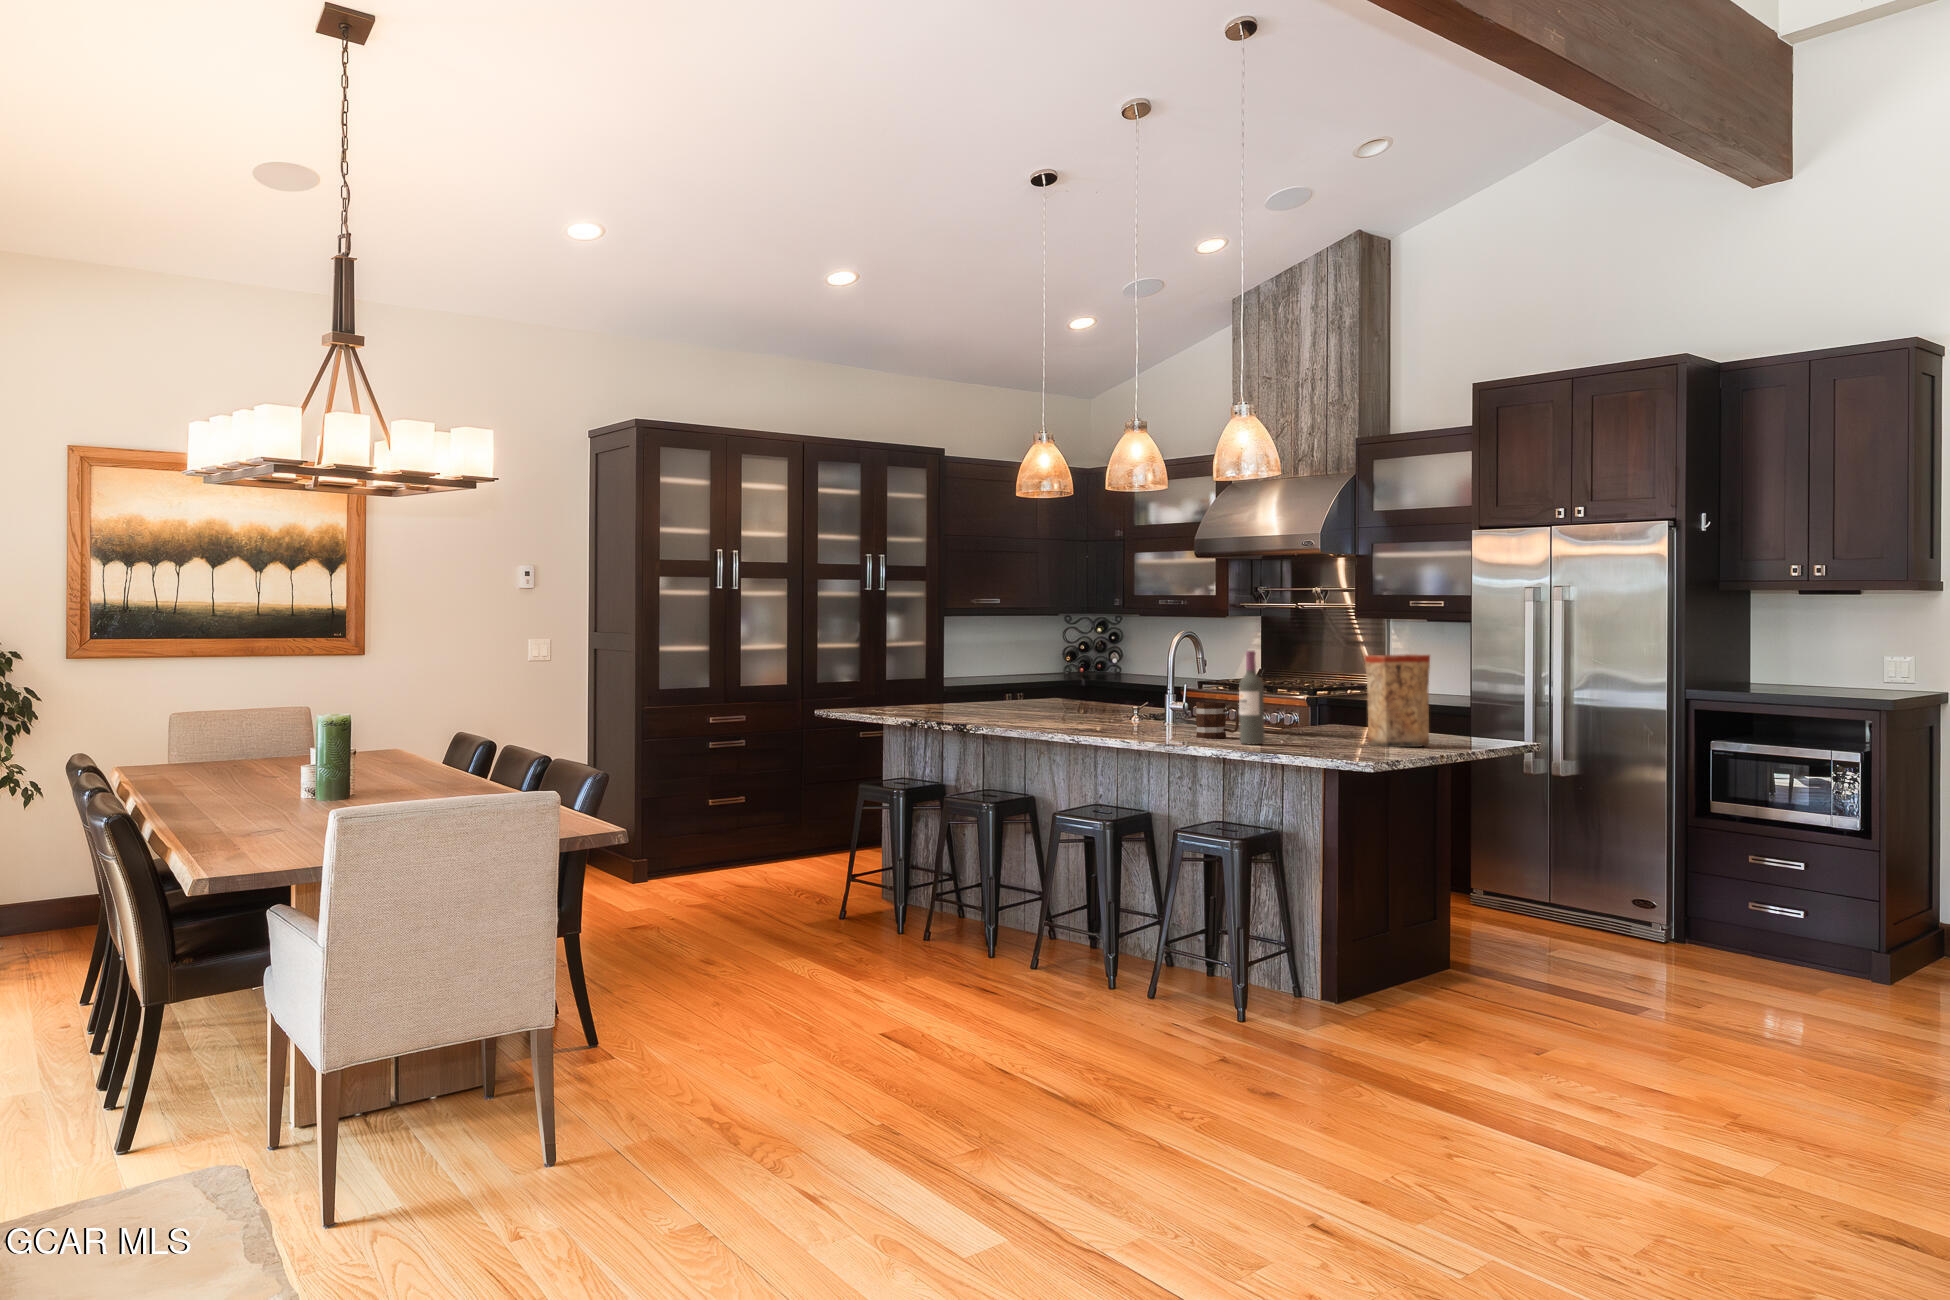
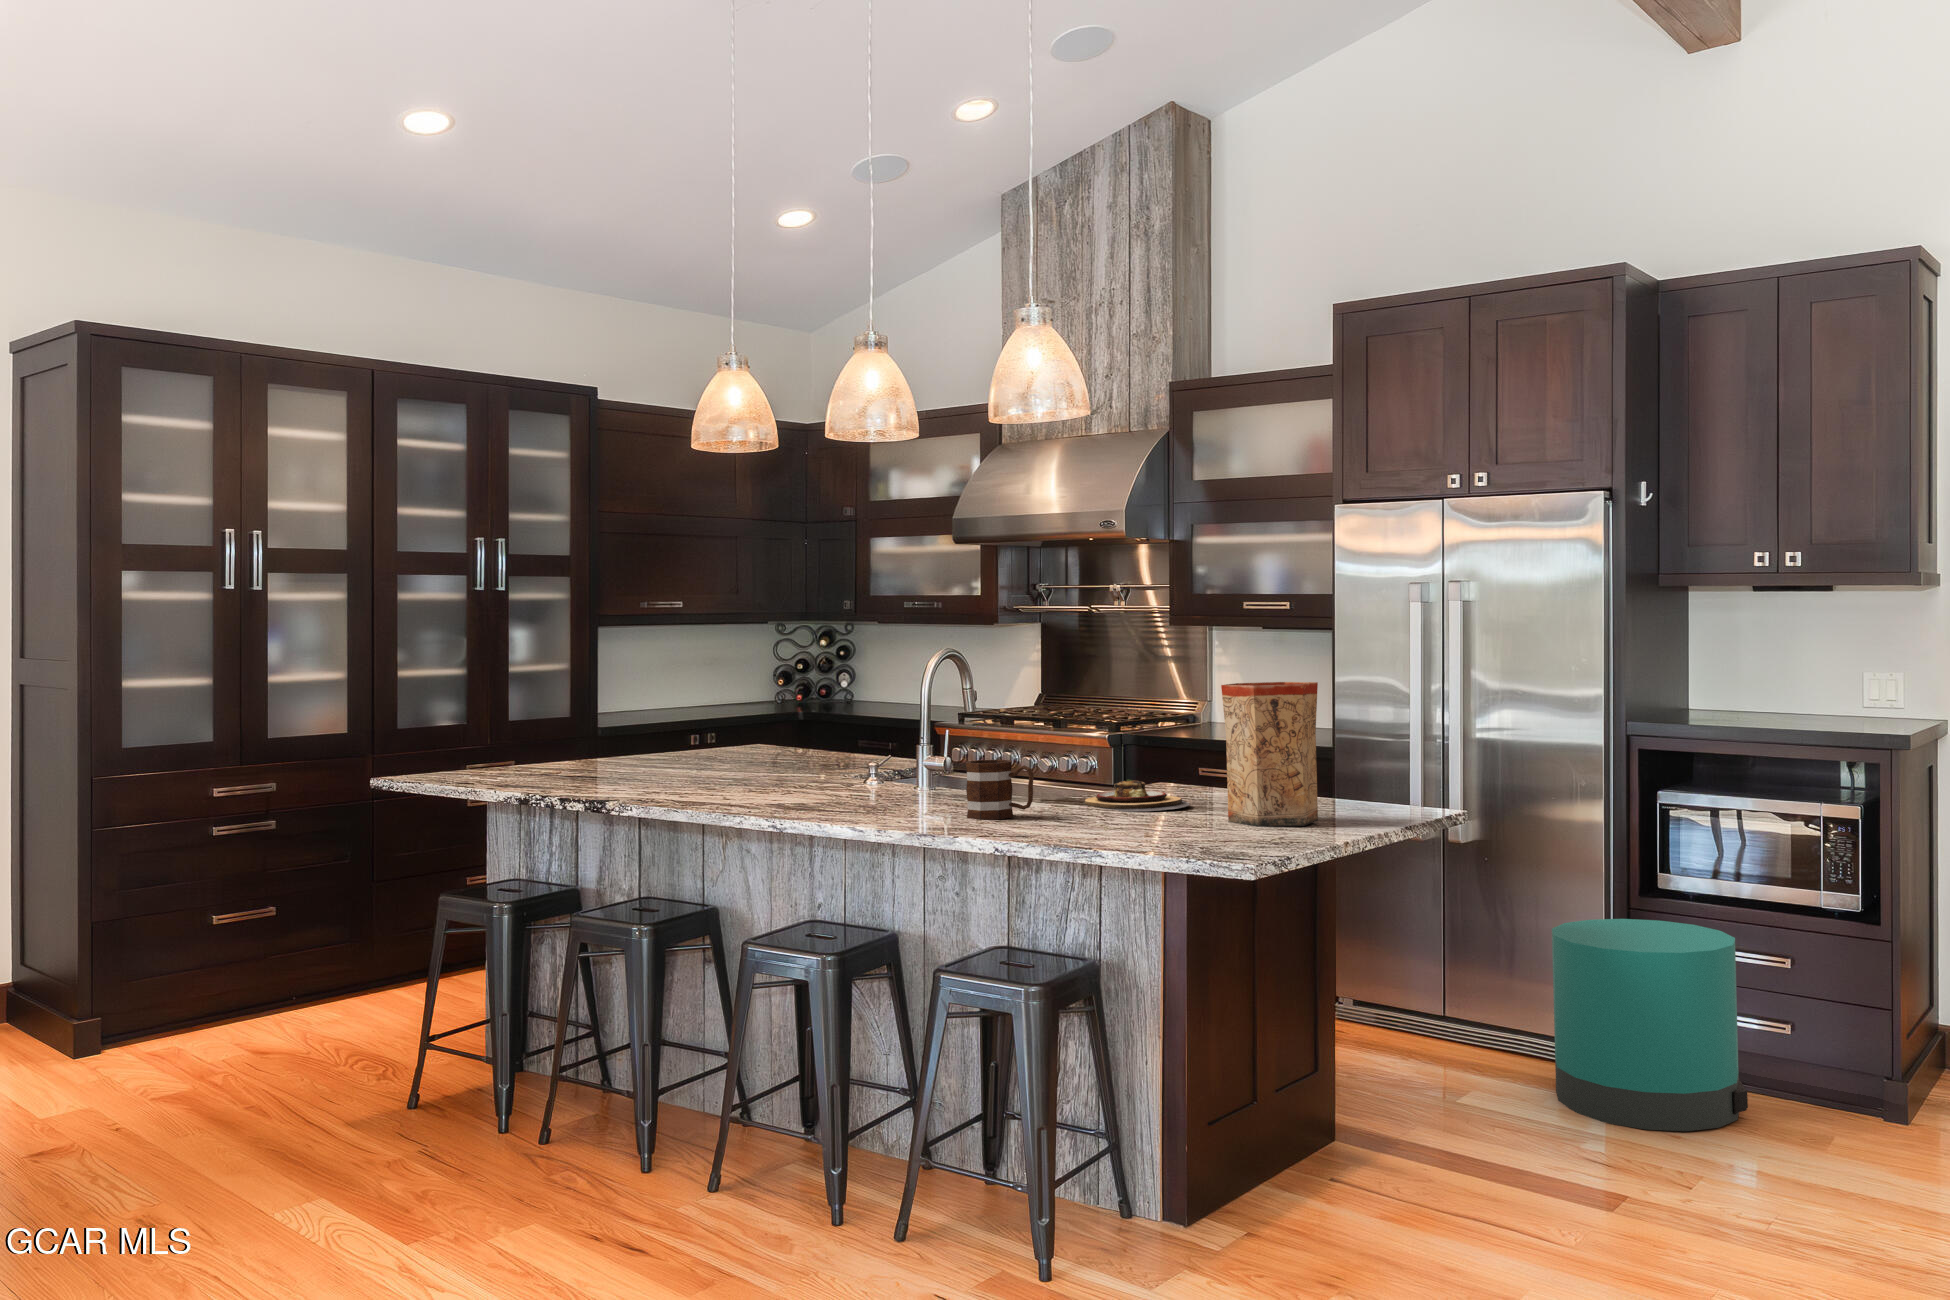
wine bottle: present [1239,650,1264,744] -> none [1036,681,1077,832]
plate: none [1267,718,1348,738] -> present [1084,780,1190,812]
trash can: none [1622,832,1764,977] -> present [1552,919,1748,1131]

